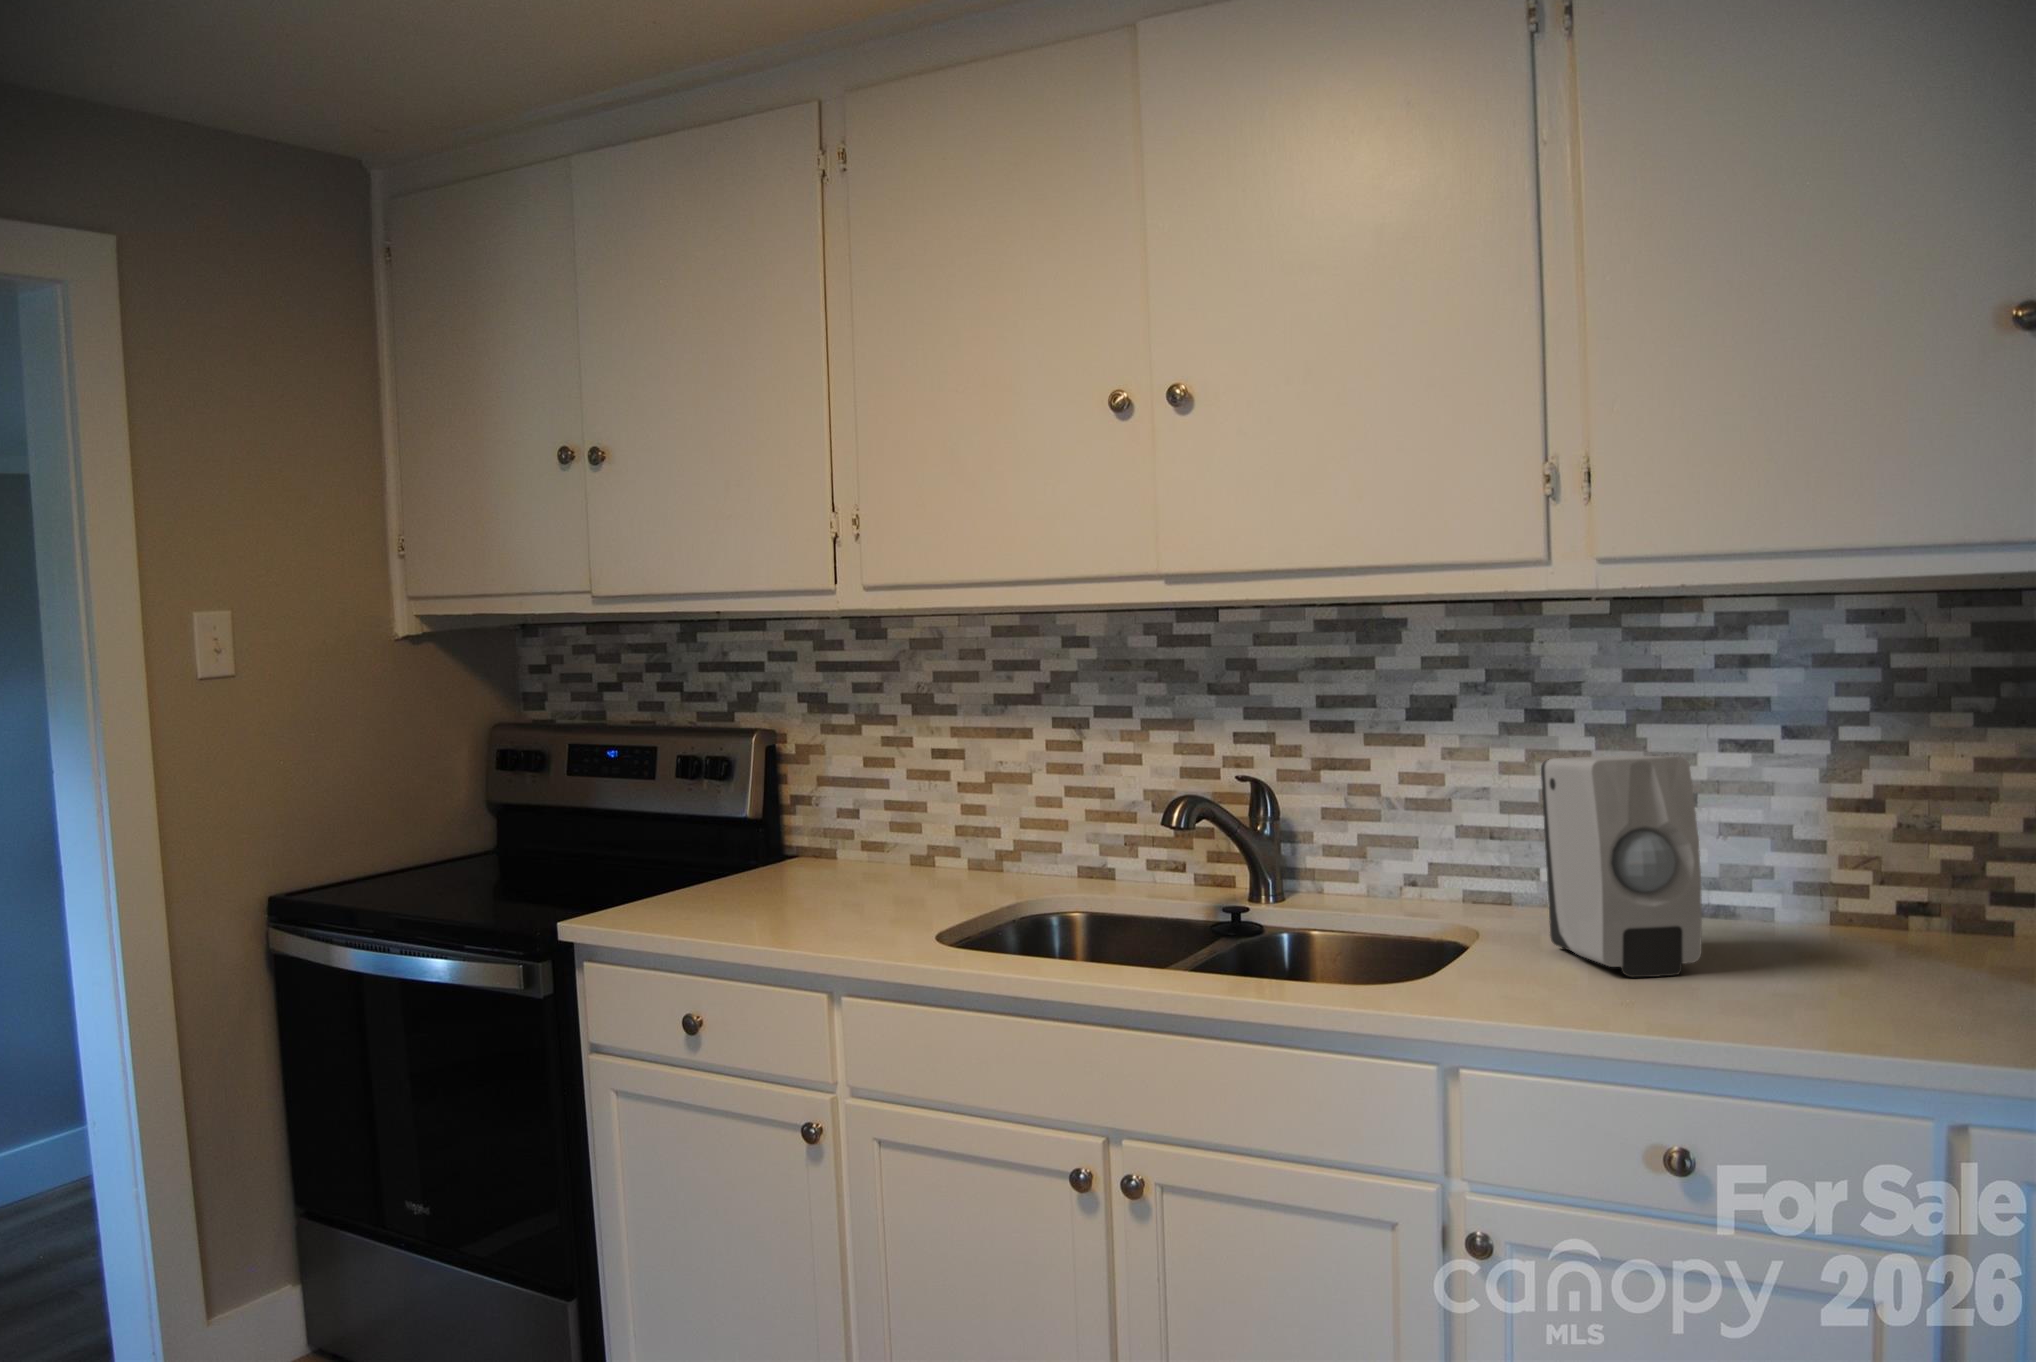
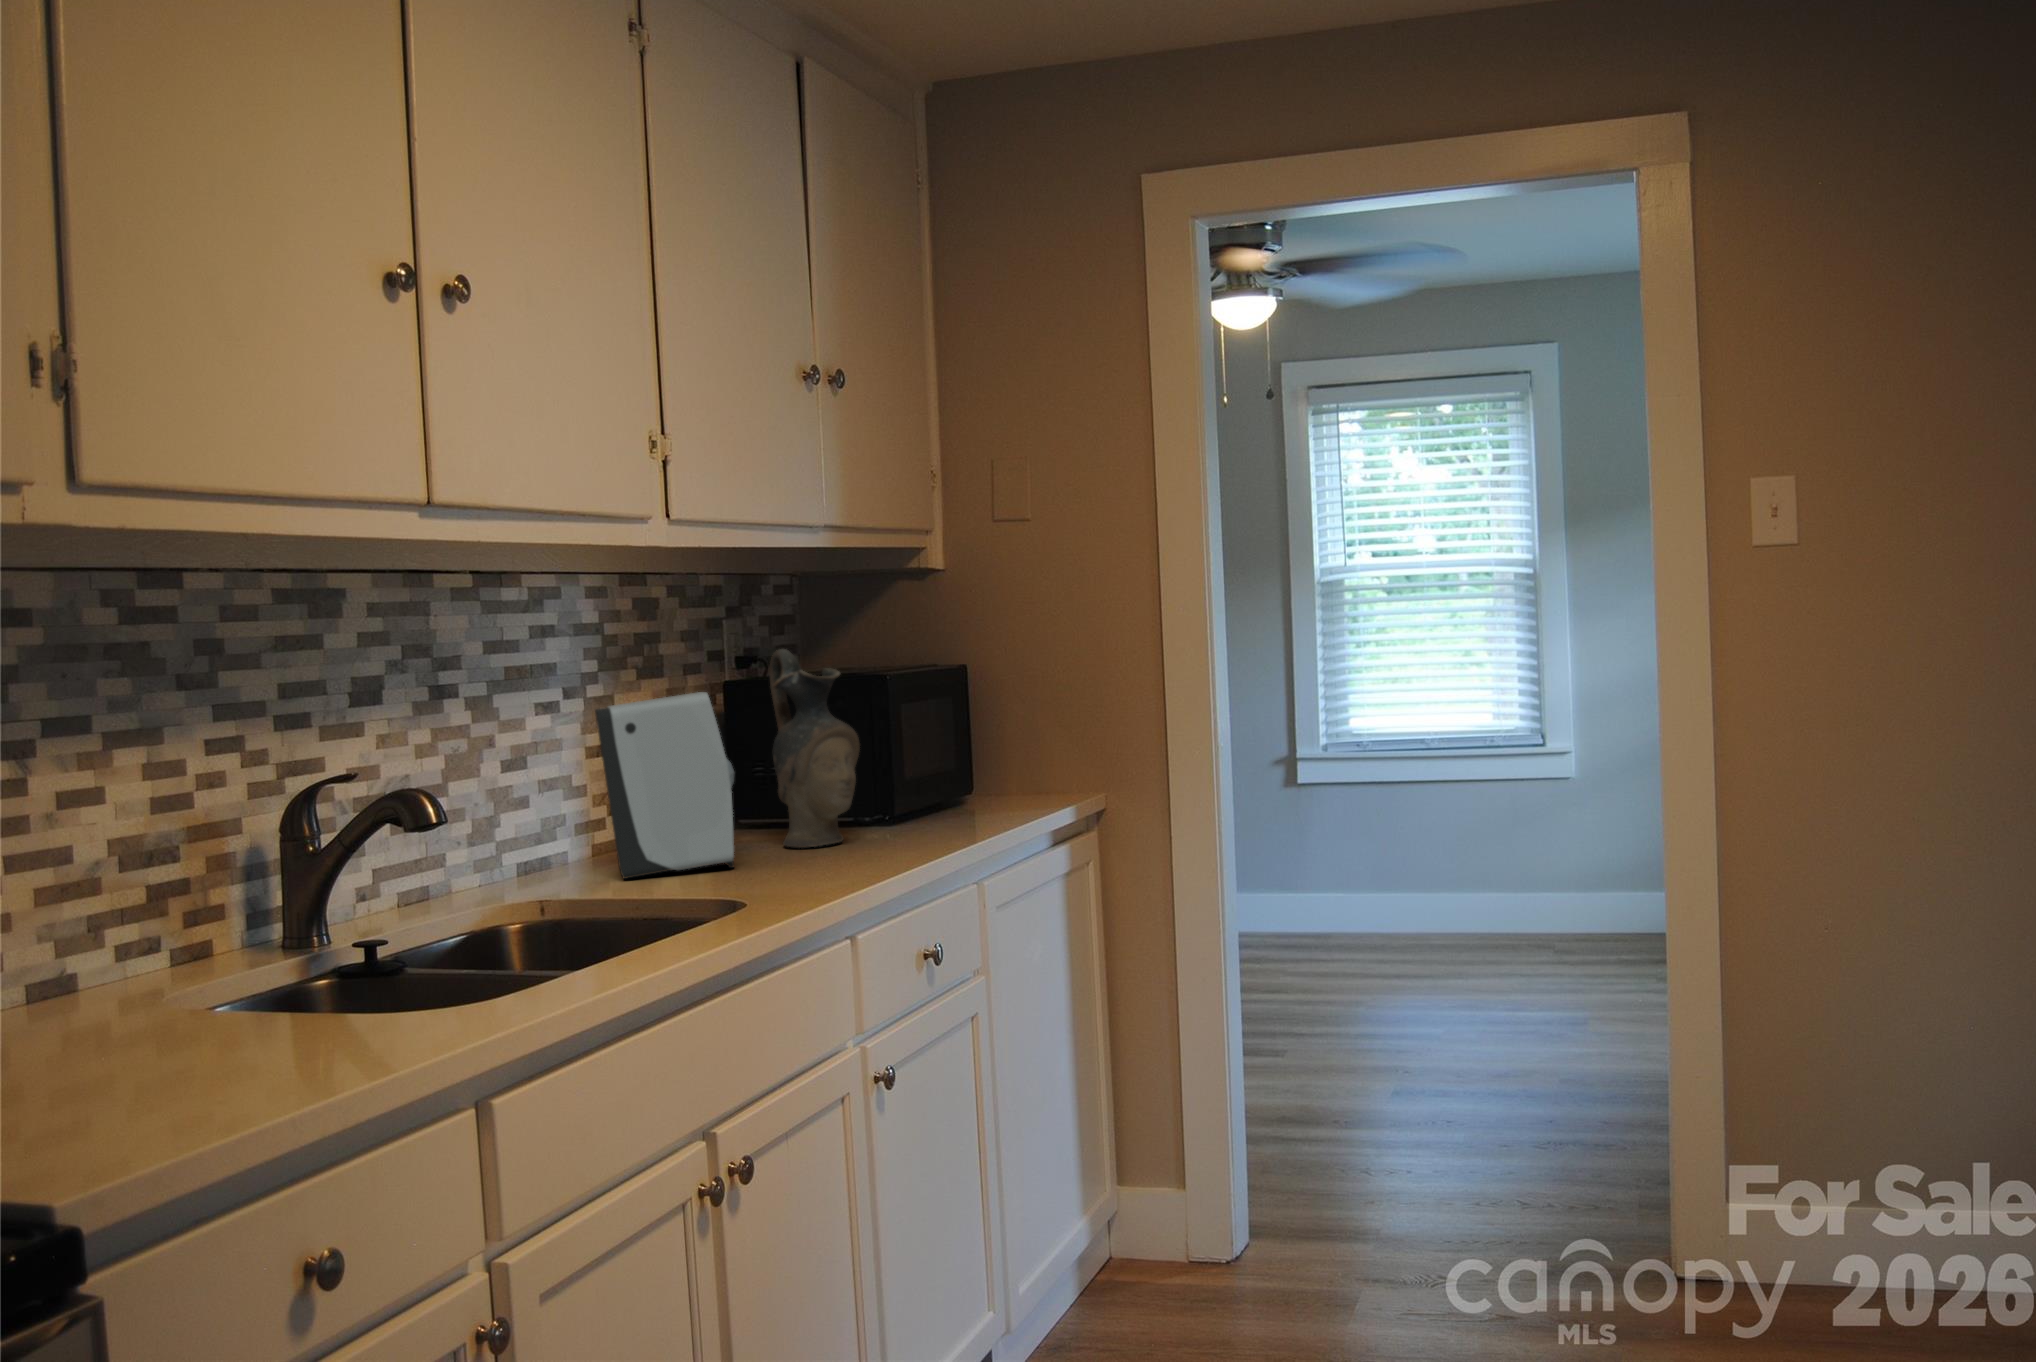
ceramic pitcher: none [1786,714,1926,1011] -> present [769,649,860,848]

